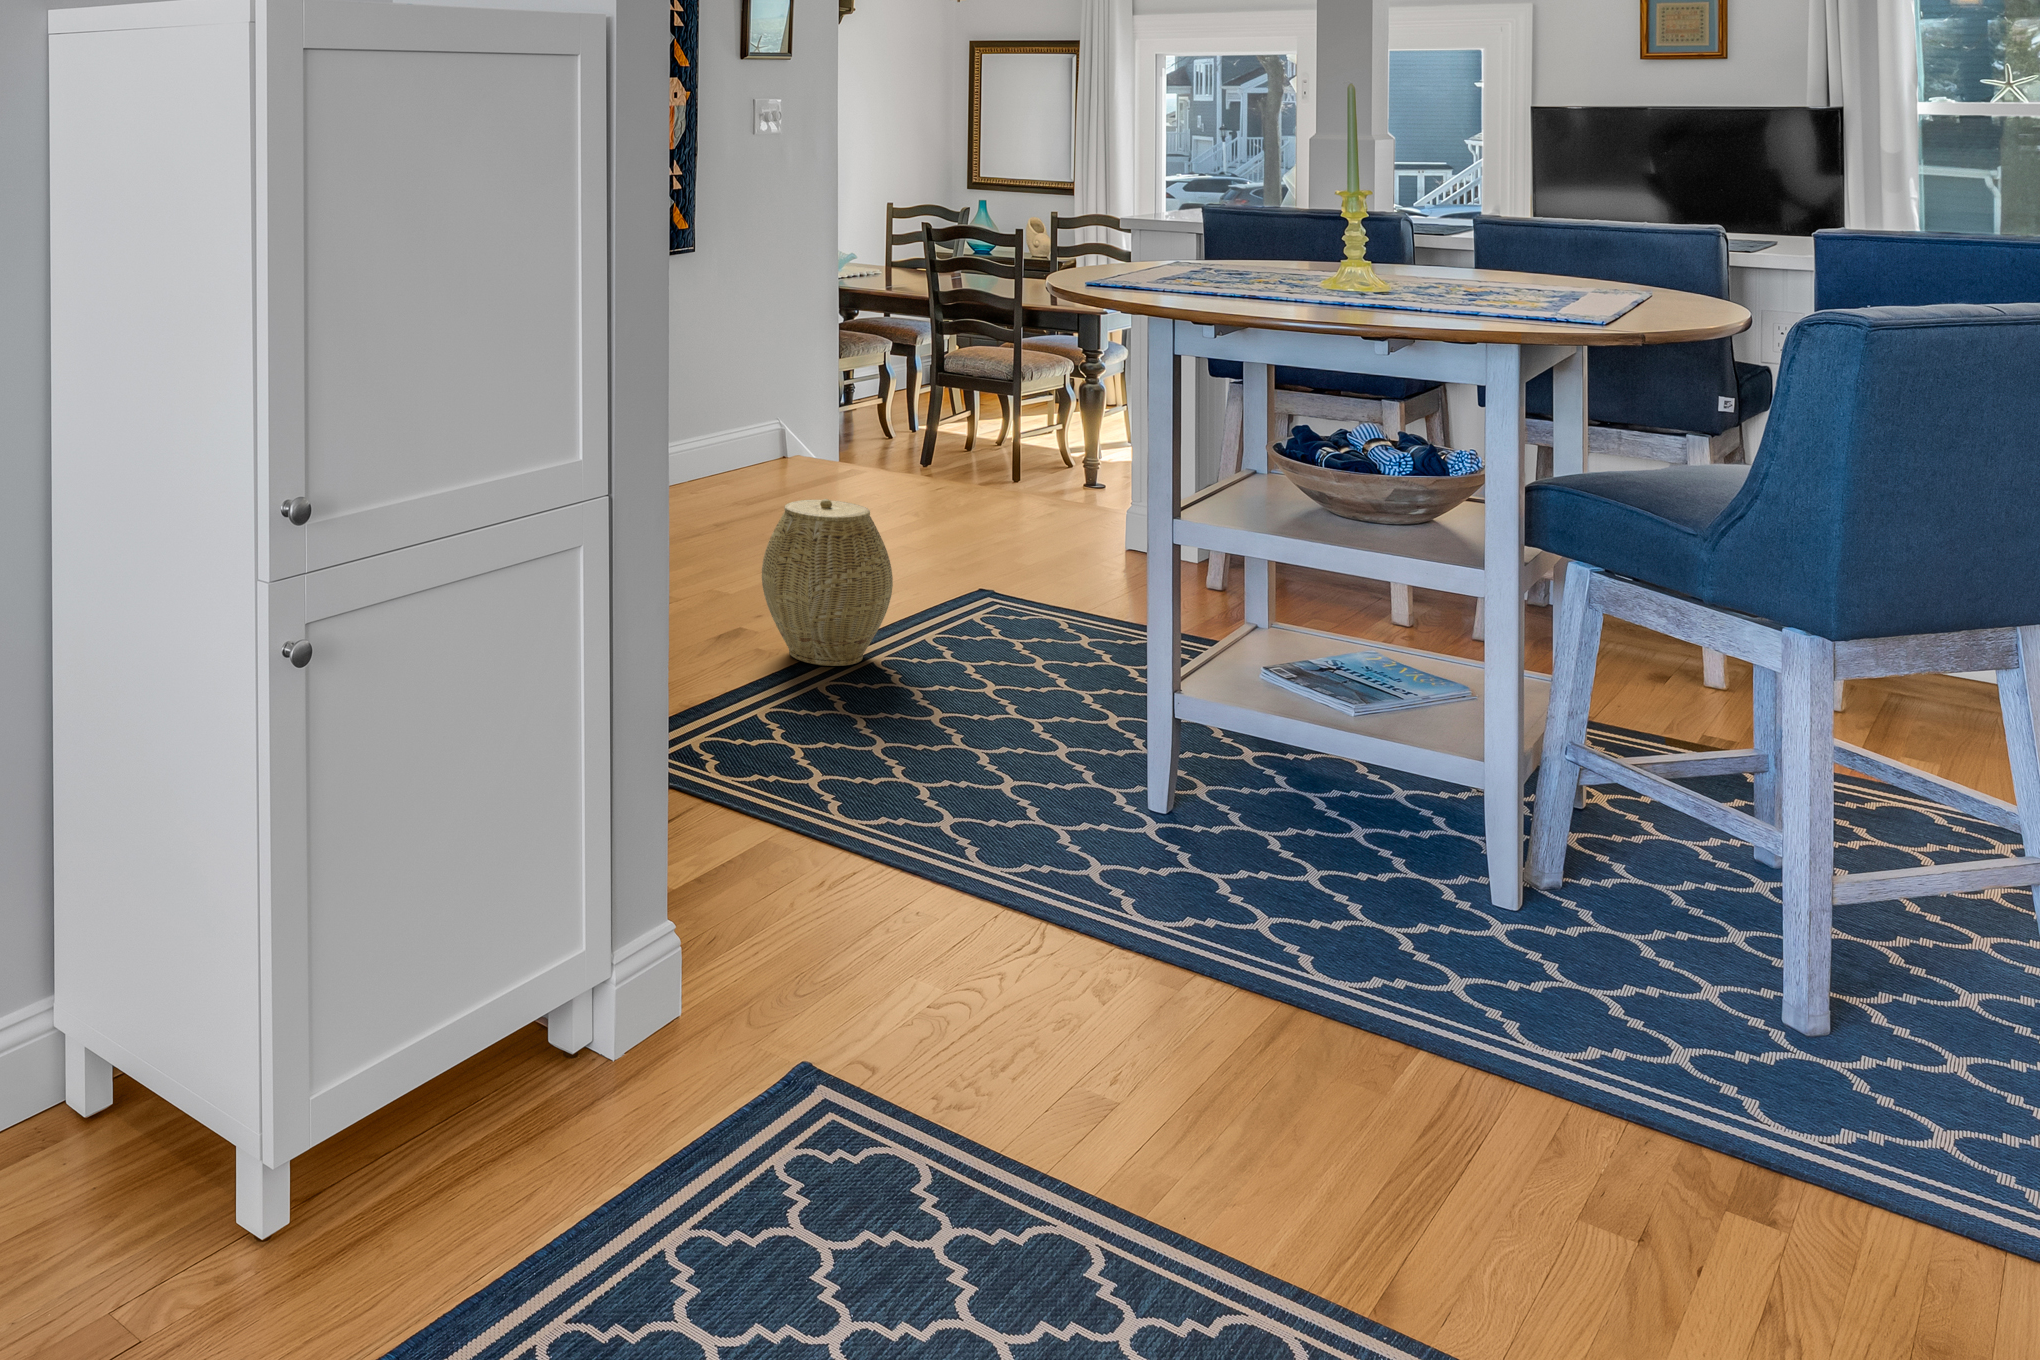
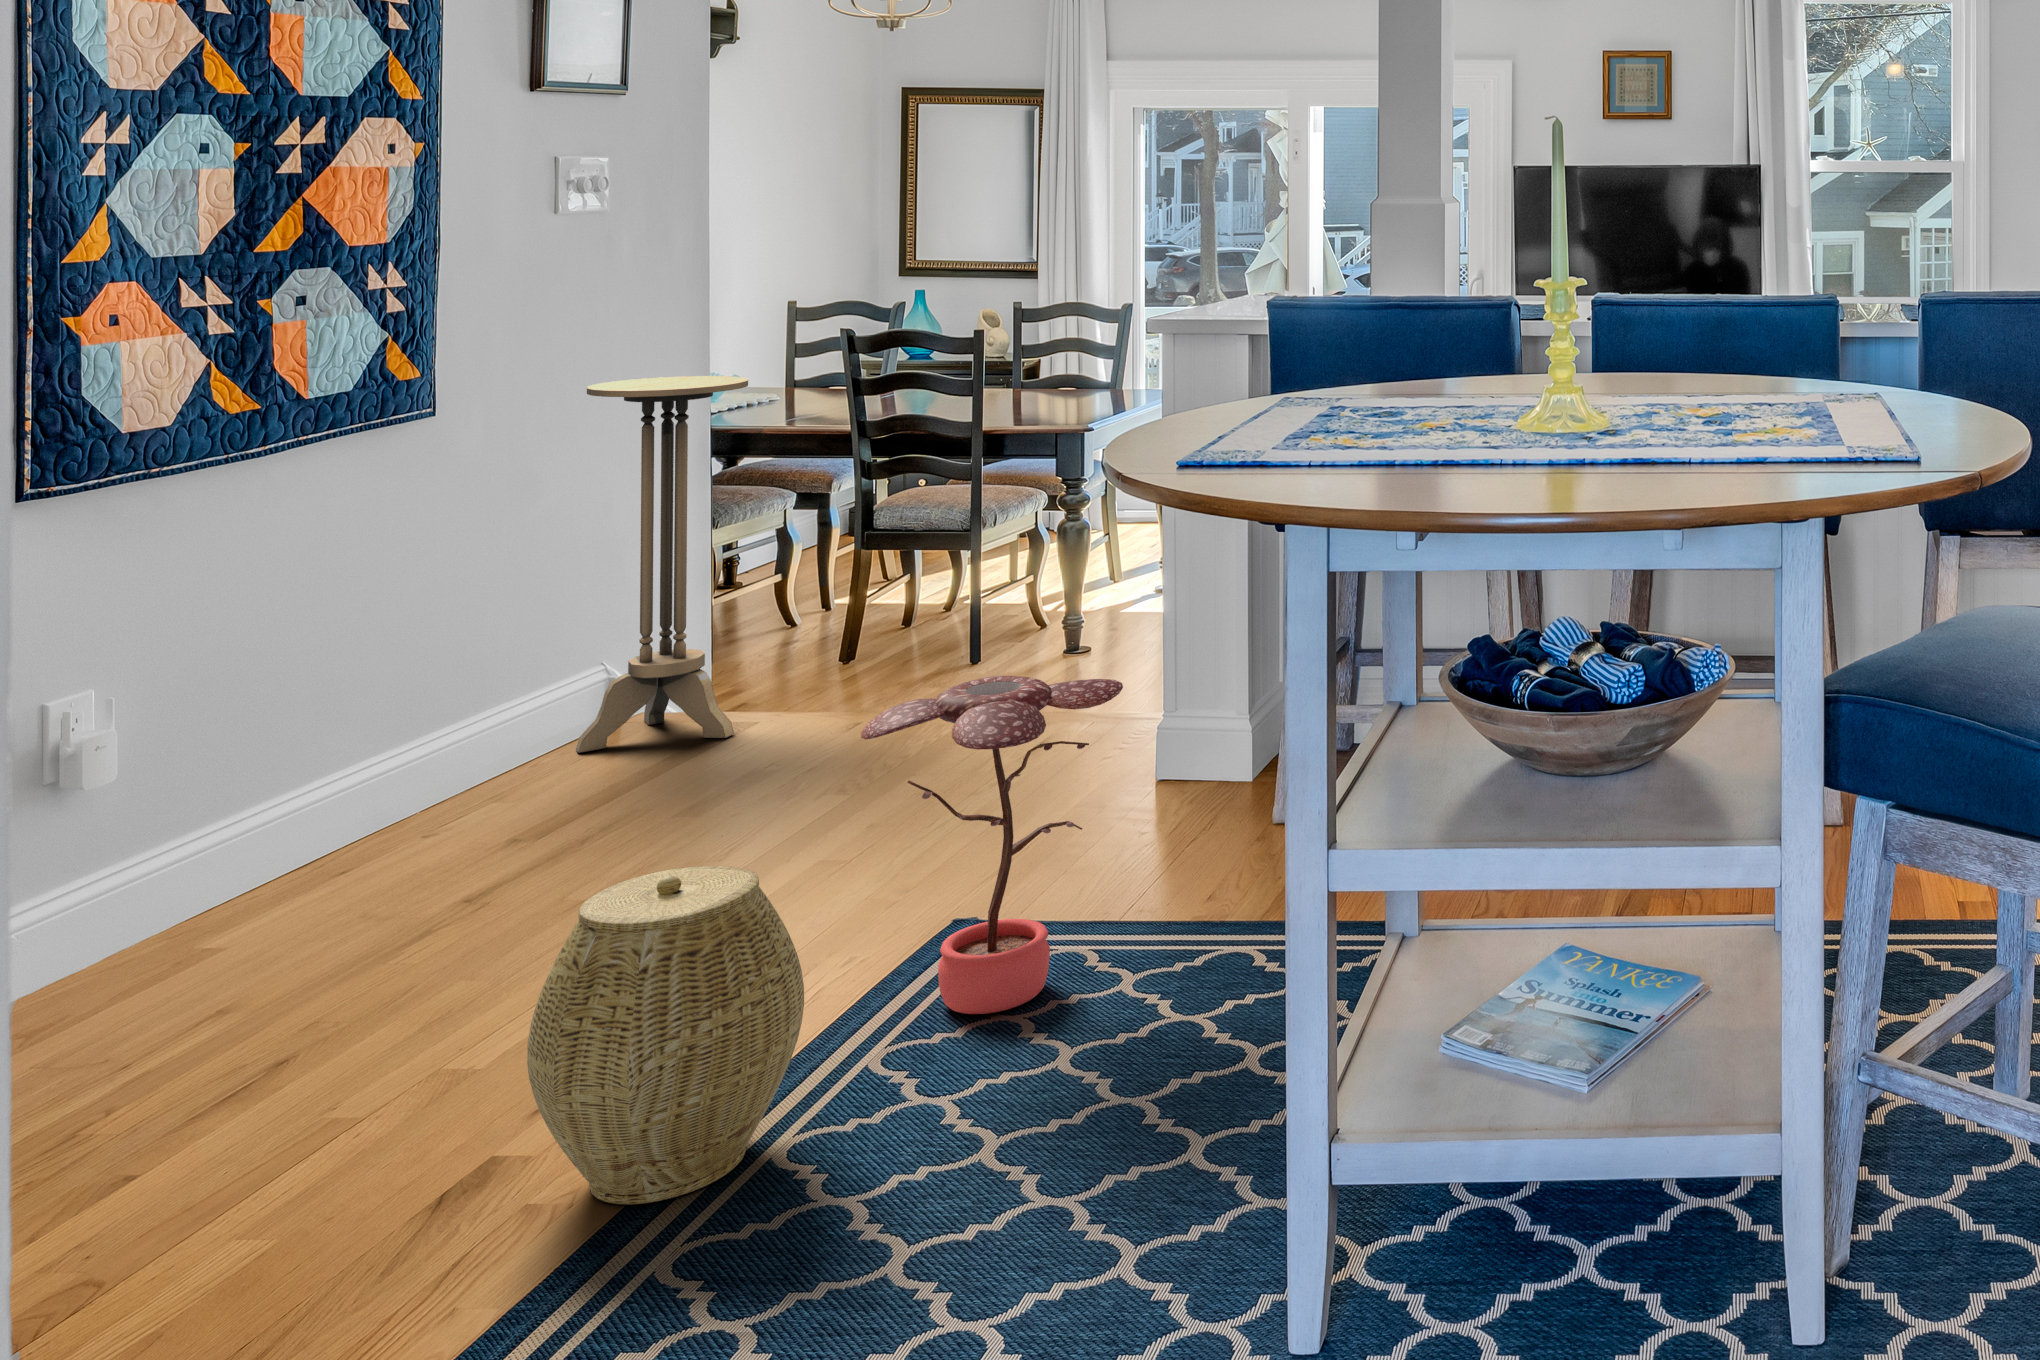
side table: none [765,247,863,483] -> present [576,376,748,753]
potted plant: none [925,435,1084,637] -> present [861,676,1123,1014]

